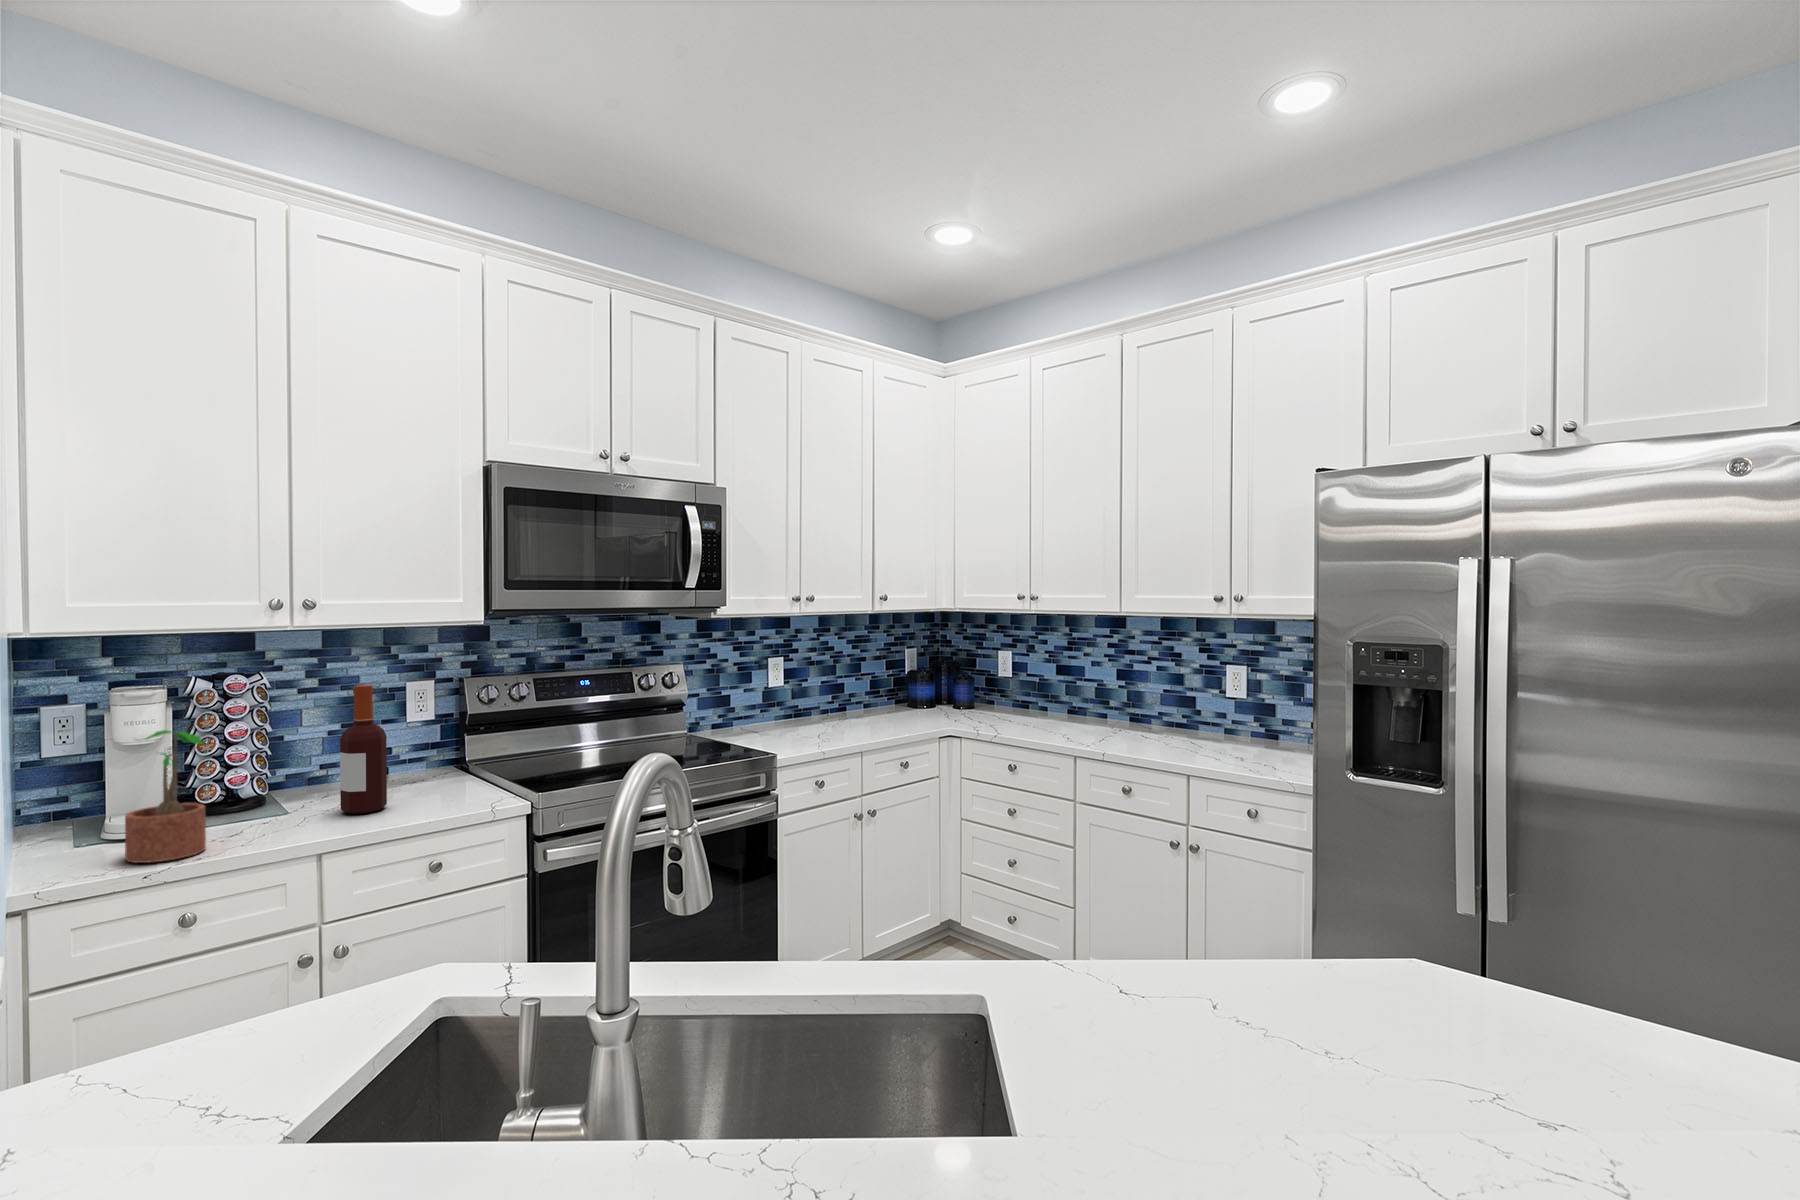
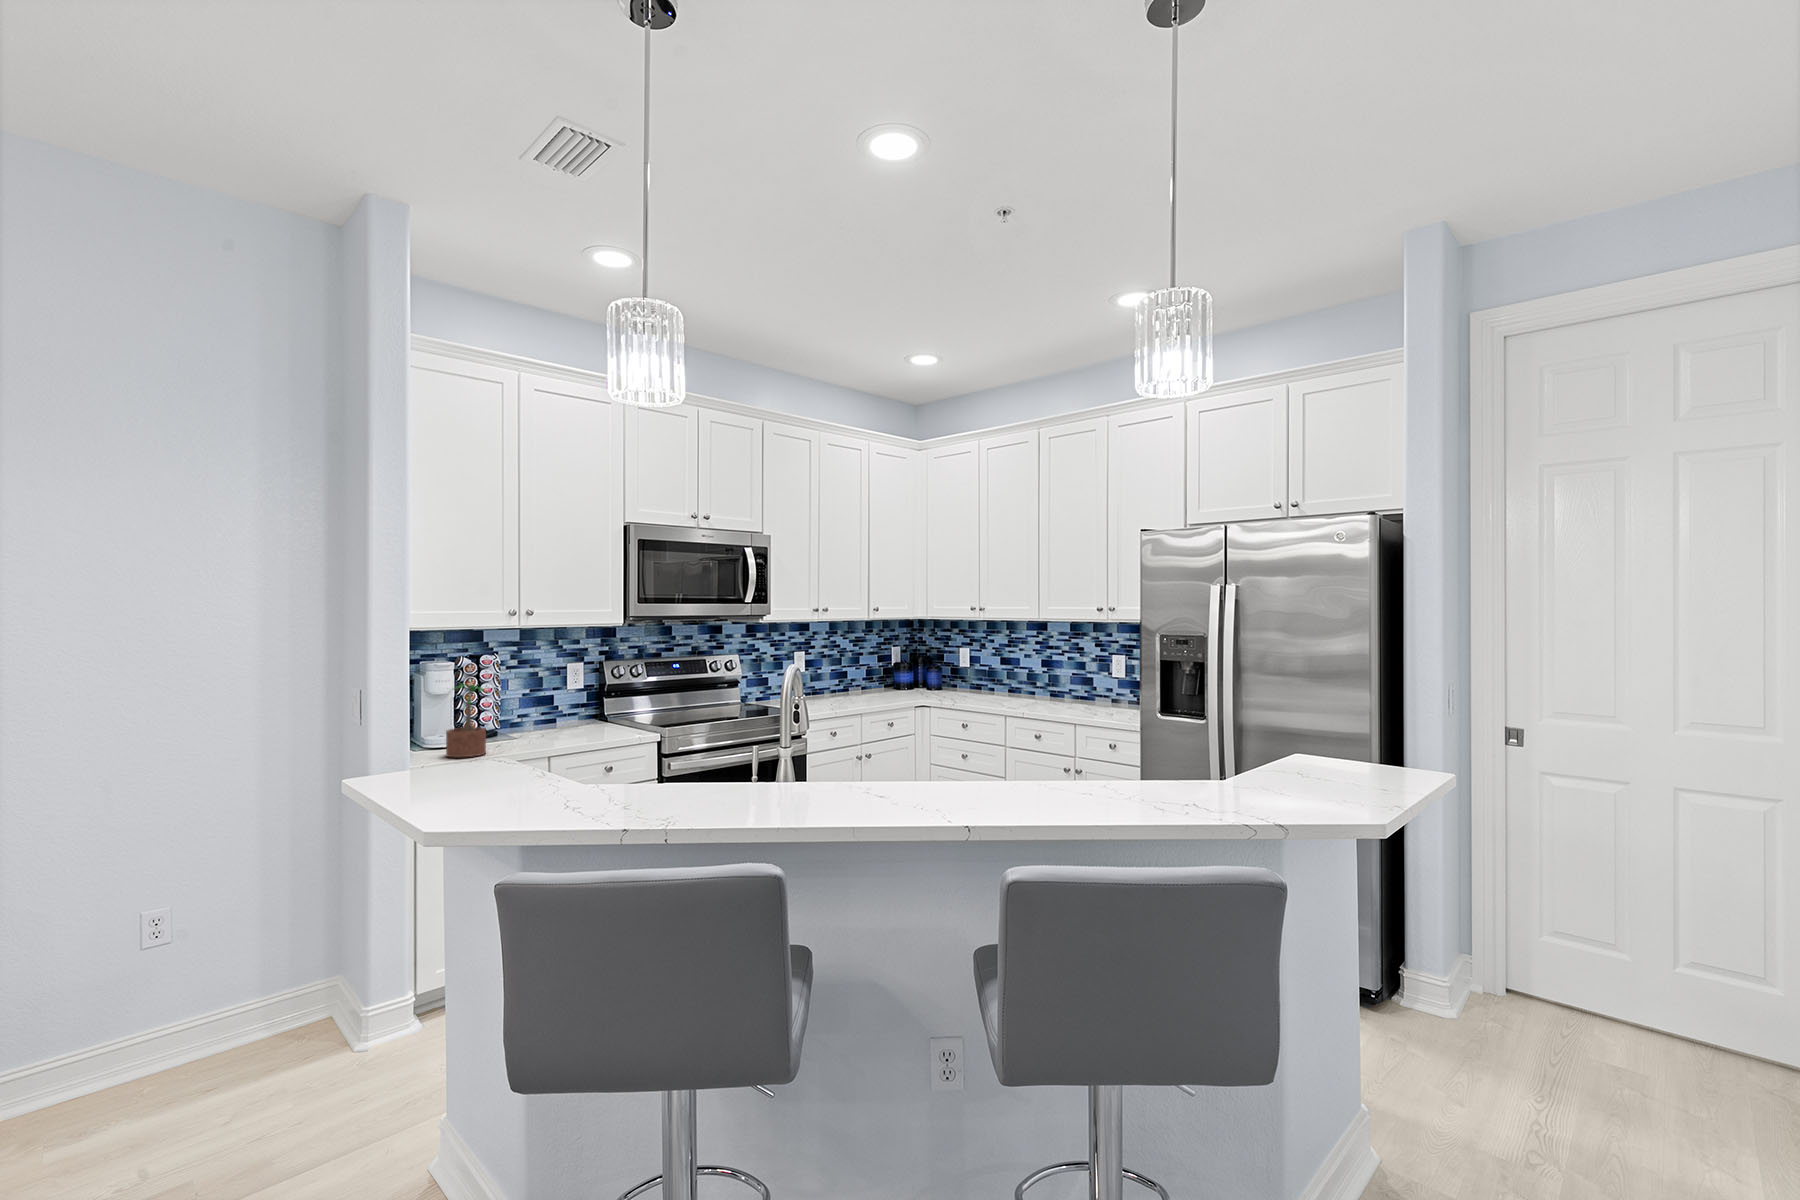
bottle: present [340,685,387,814] -> none [547,662,572,739]

